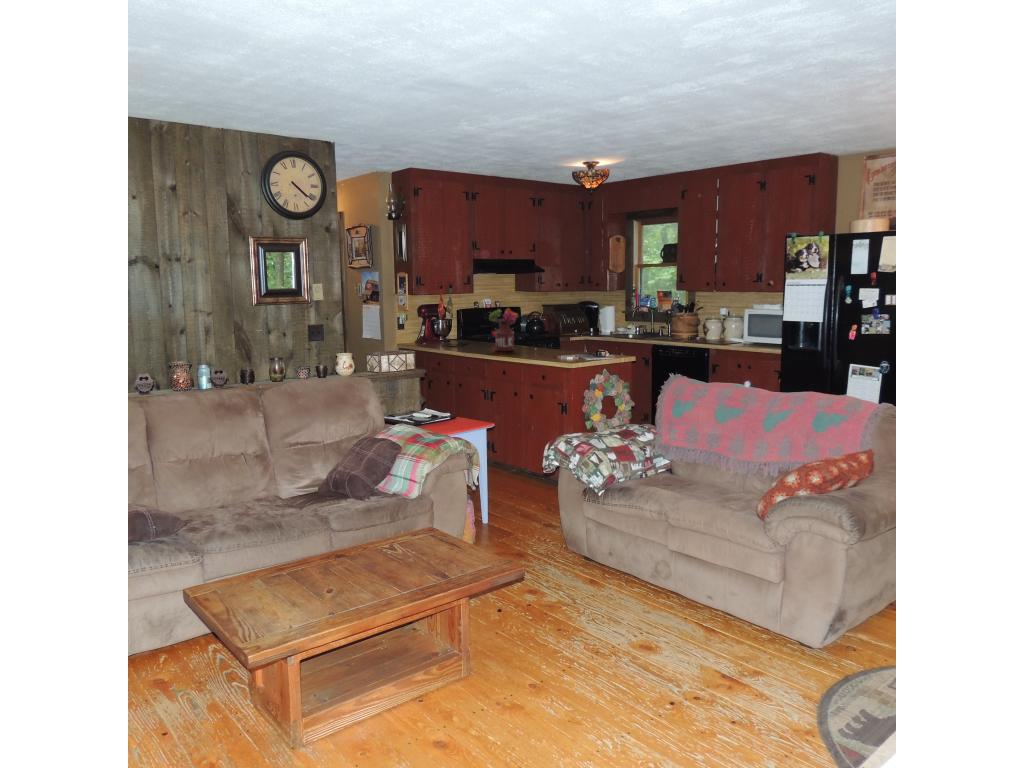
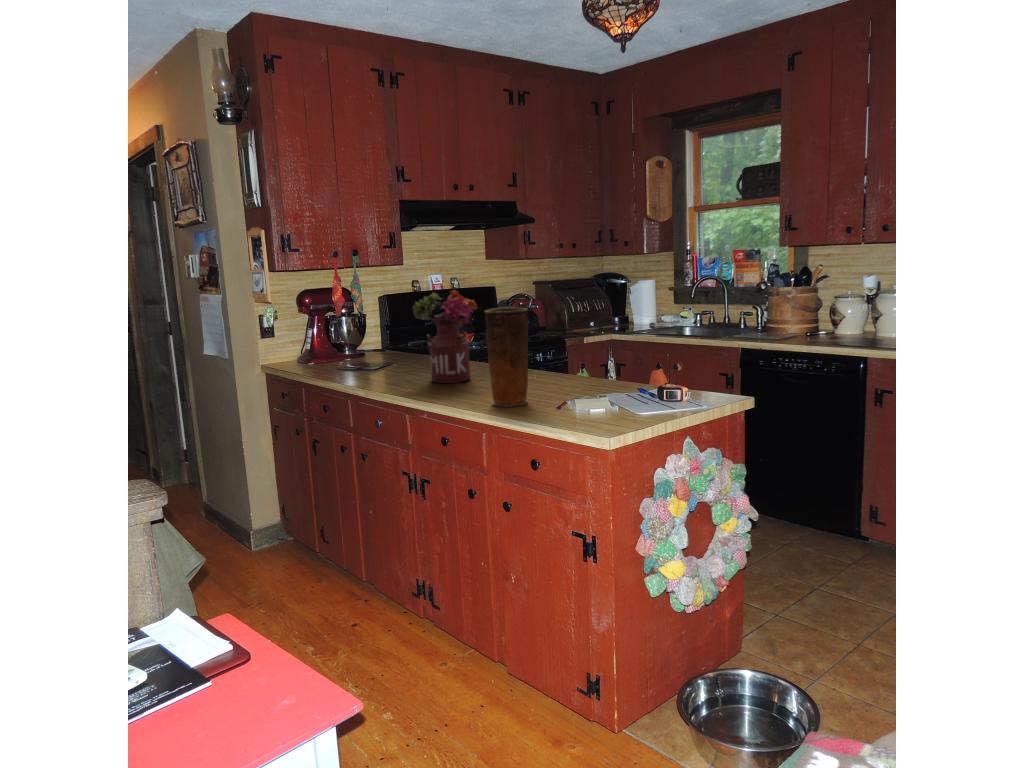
vase: none [525,316,544,357] -> present [485,307,528,407]

